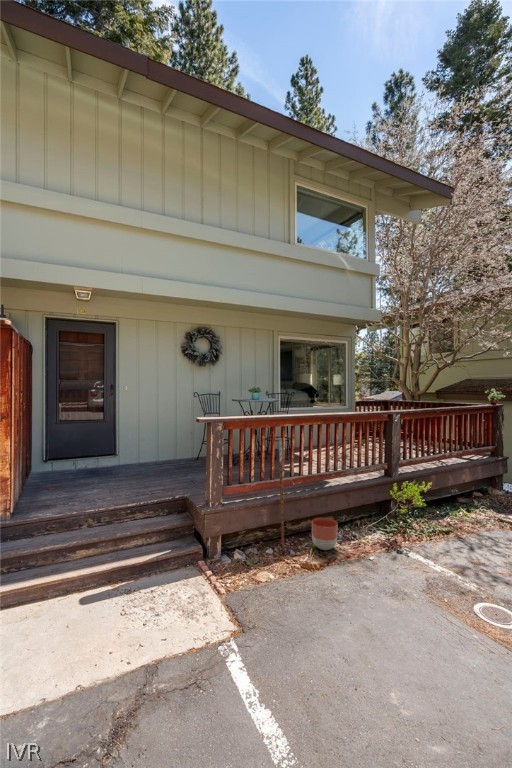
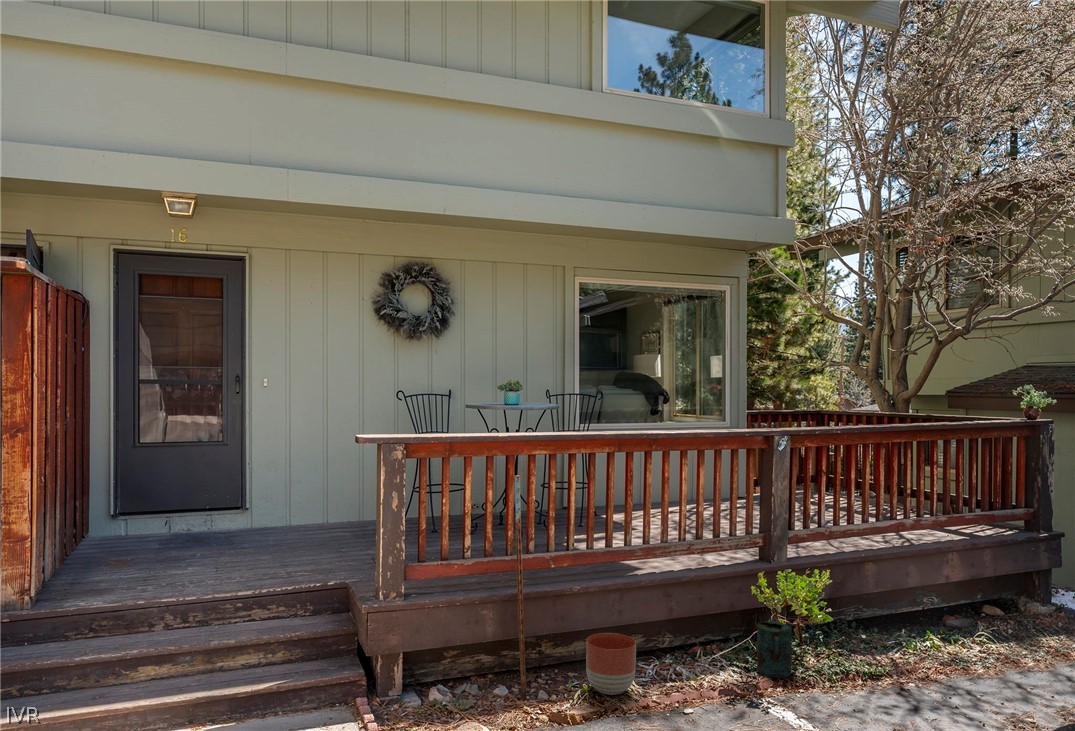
watering can: none [389,500,407,536] -> present [757,607,792,678]

